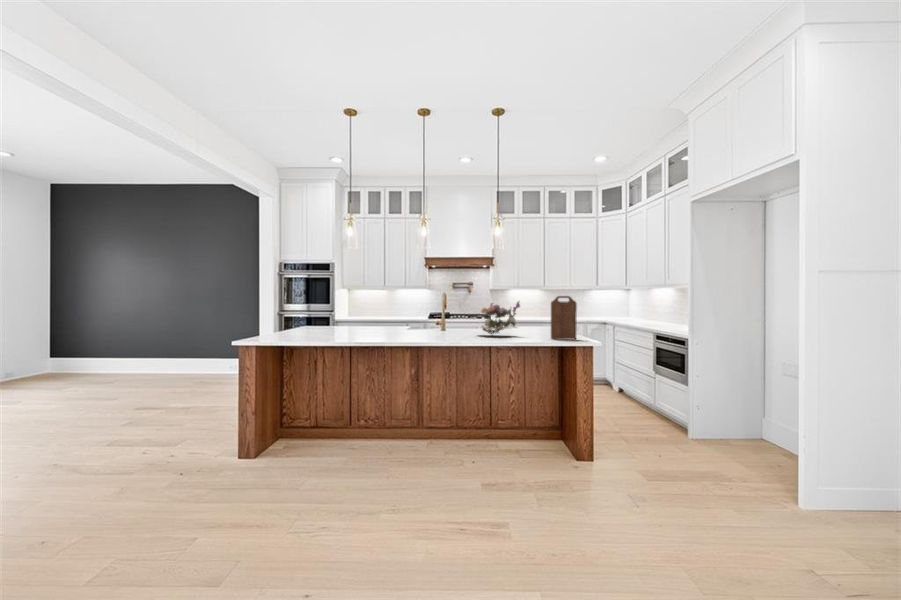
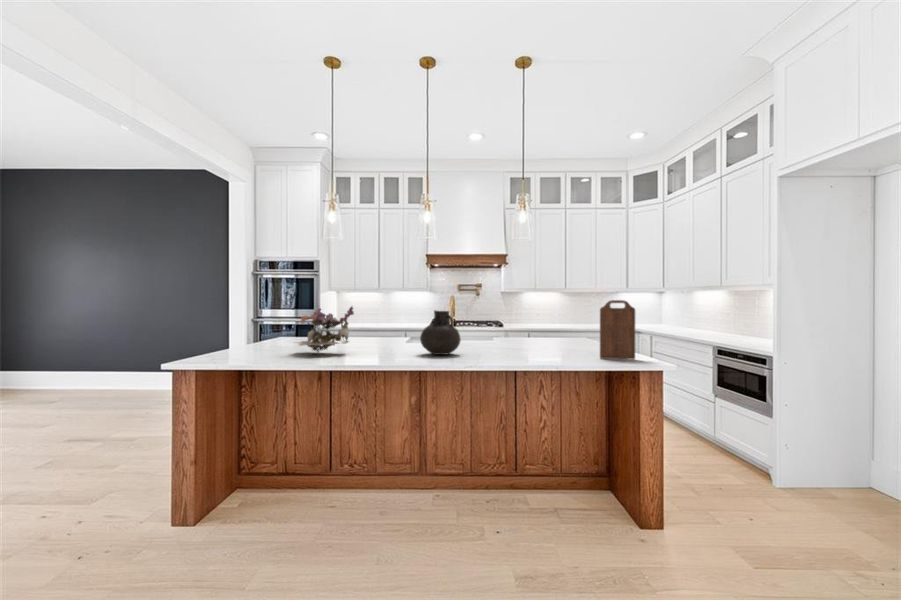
flower arrangement: present [479,301,520,334] -> present [298,306,354,352]
vase: none [418,304,449,336] -> present [420,311,461,355]

